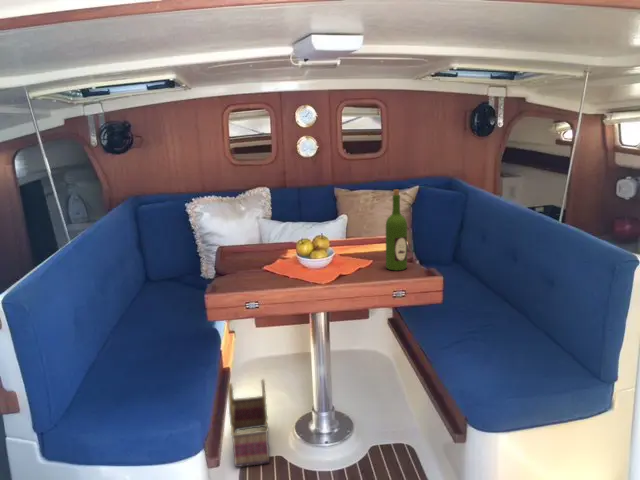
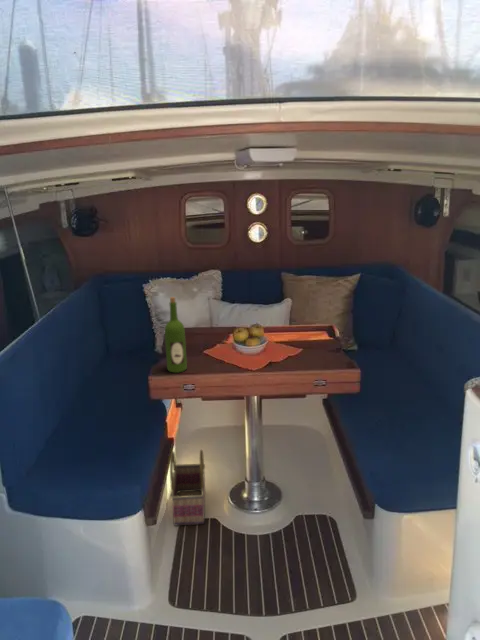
wine bottle: present [386,190,407,270] -> present [165,297,187,373]

